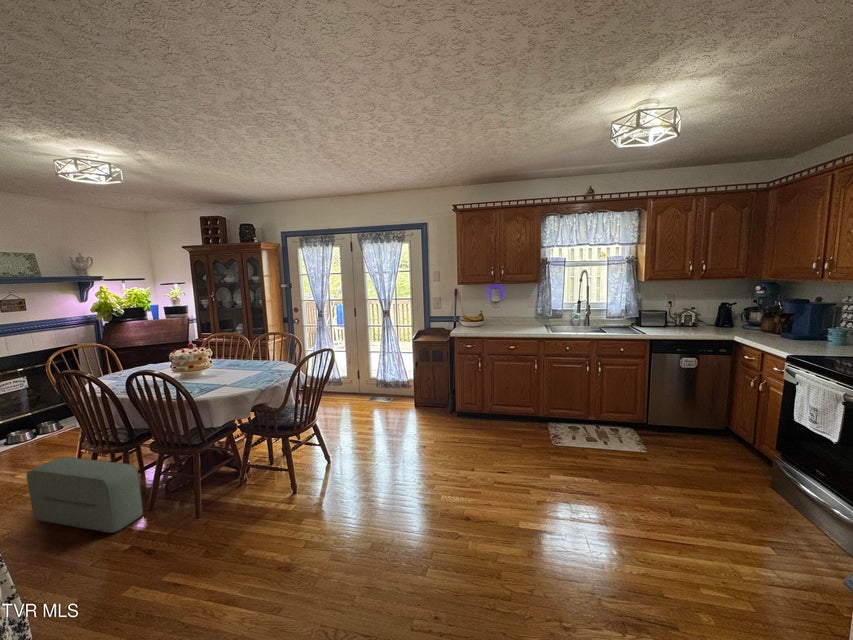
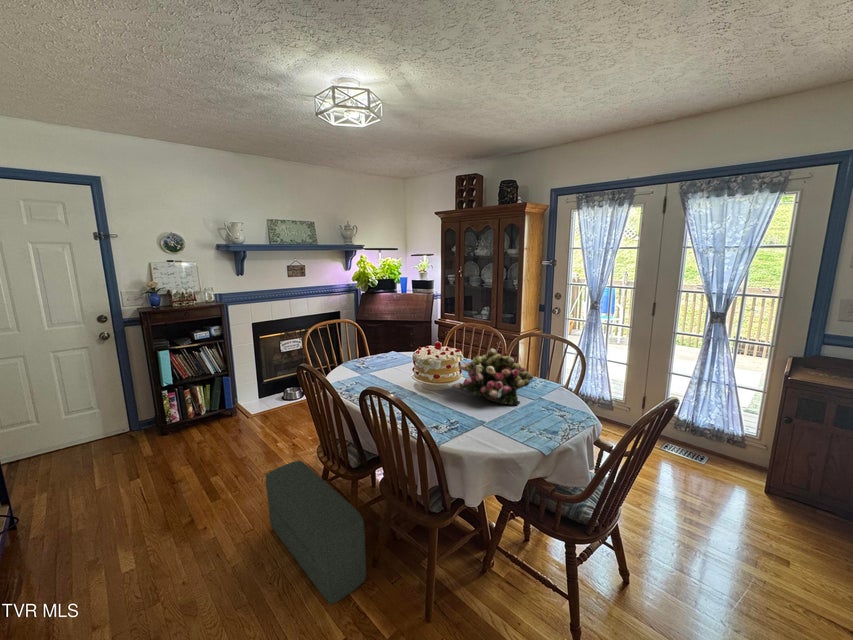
flower arrangement: none [204,342,260,374] -> present [455,348,533,405]

